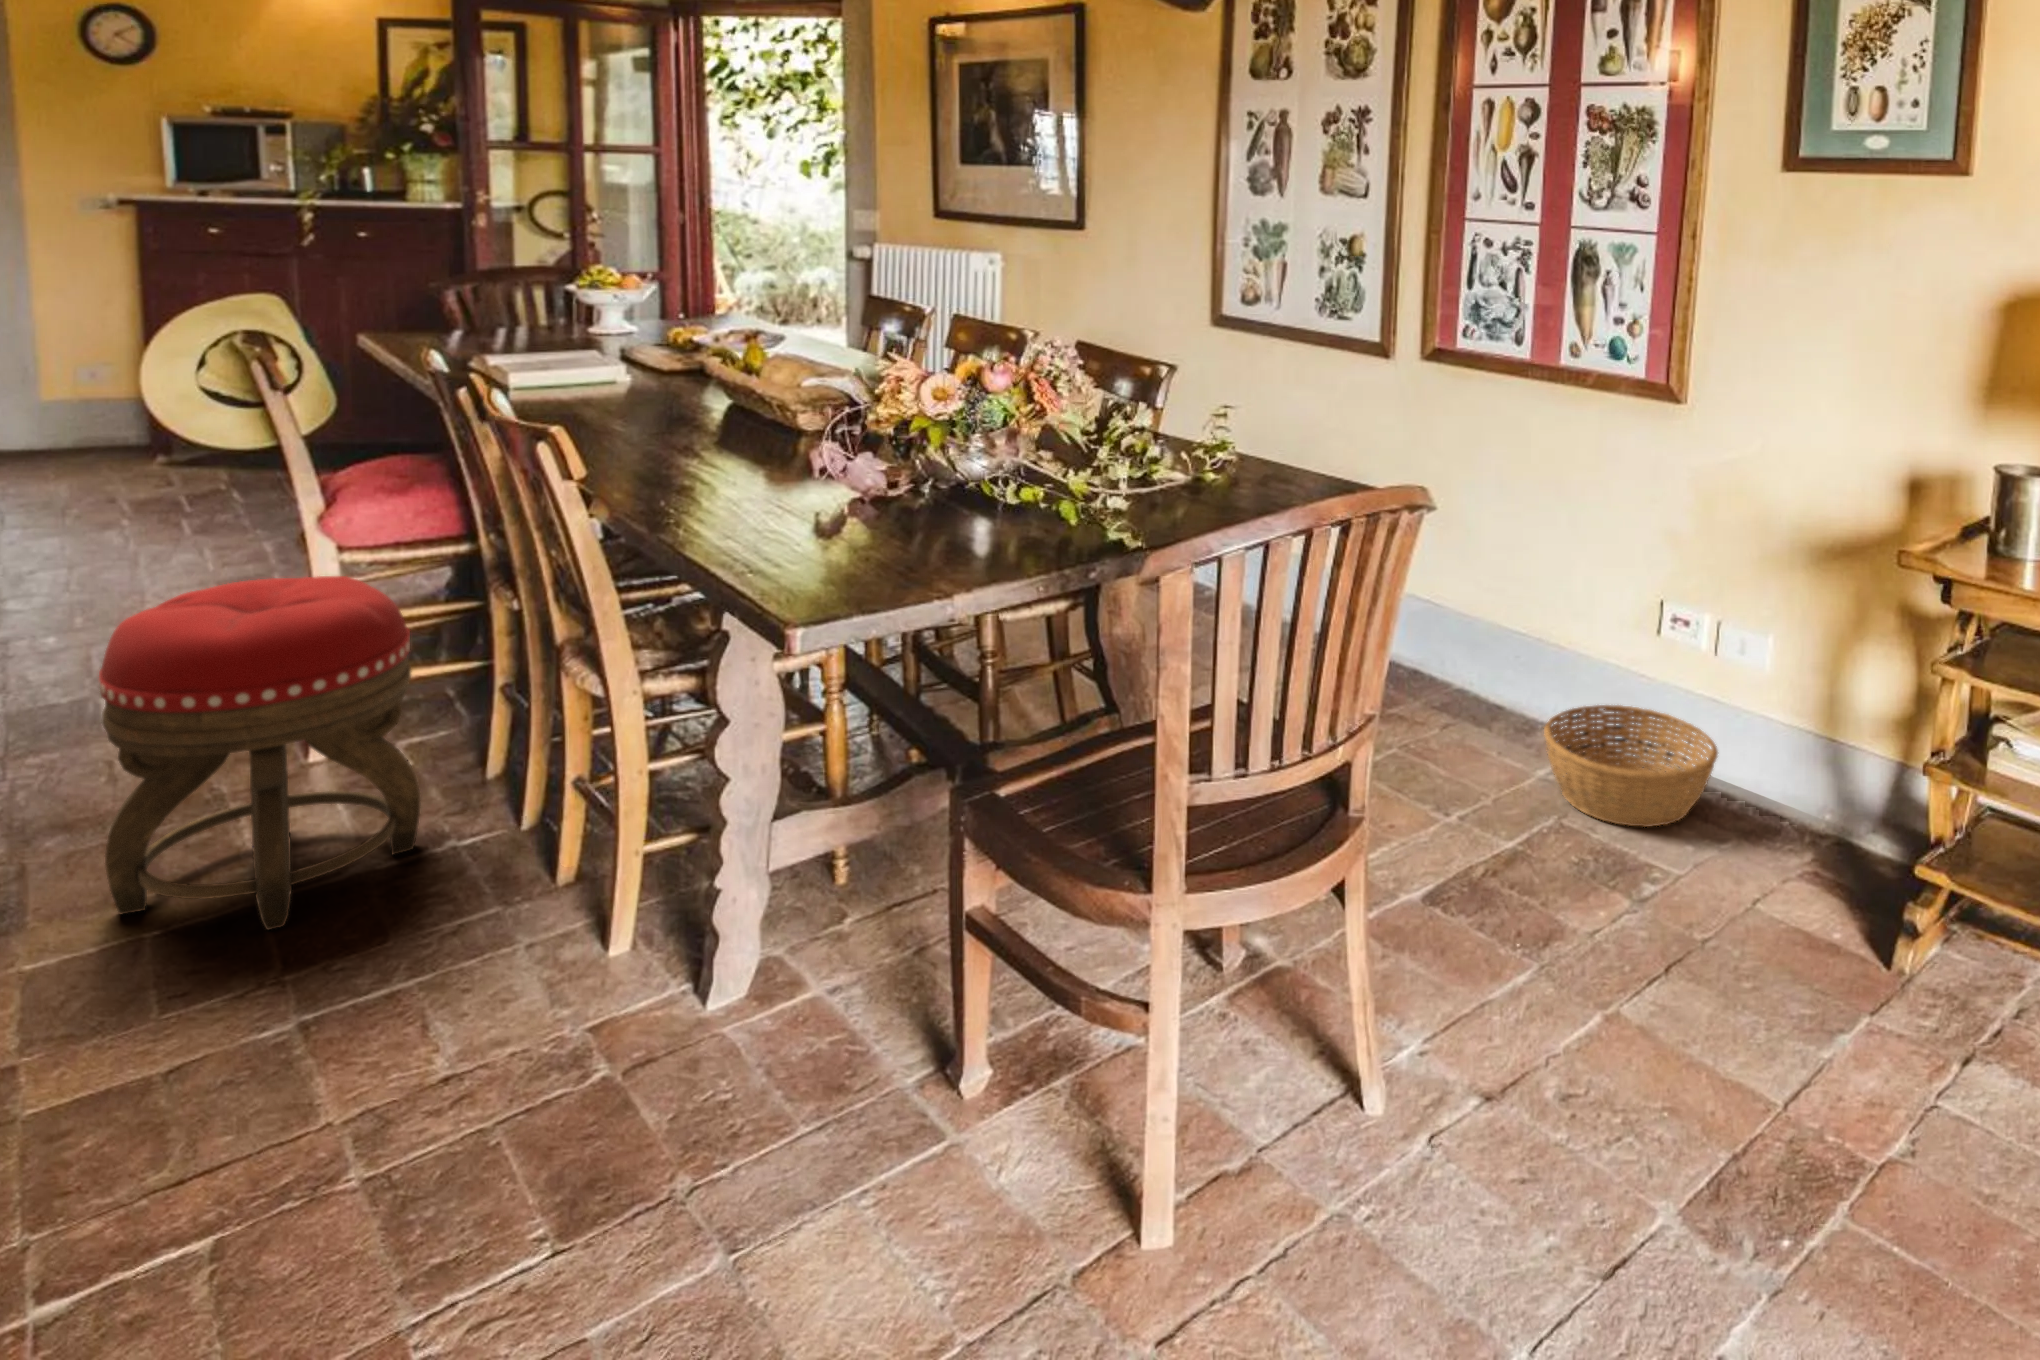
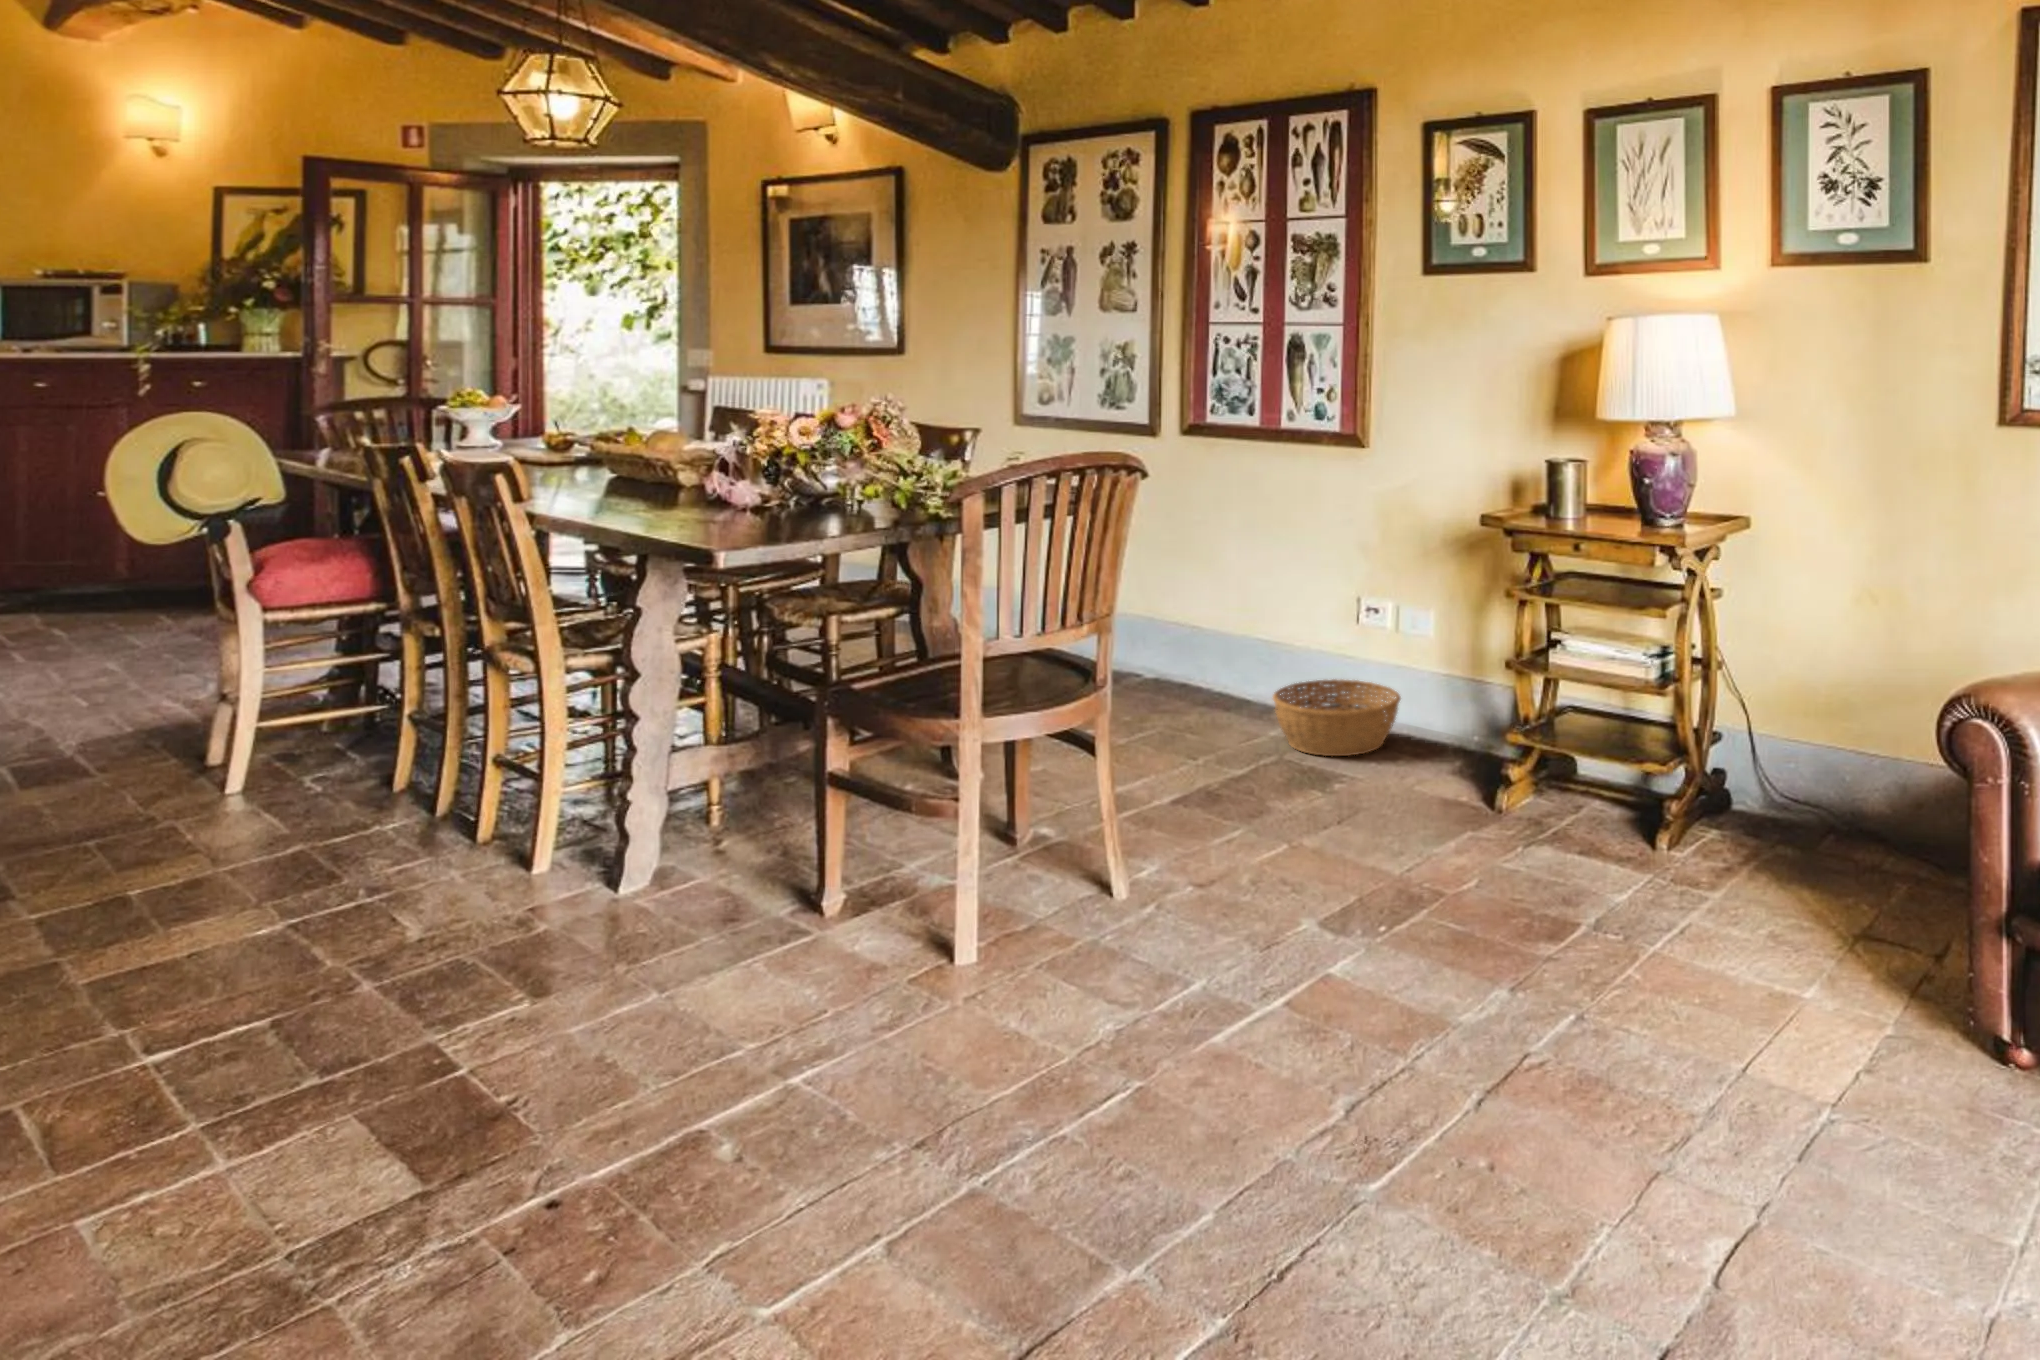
footstool: present [99,576,420,930] -> none [88,610,351,882]

